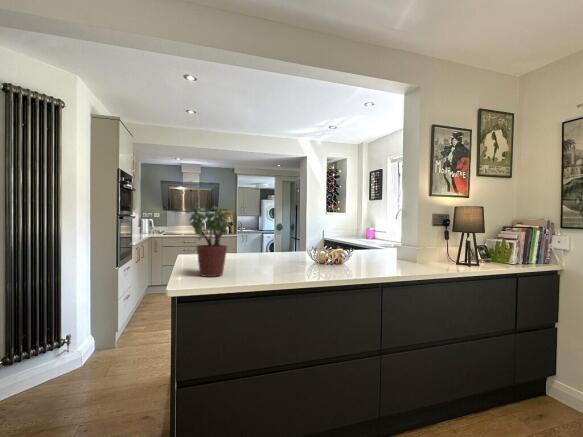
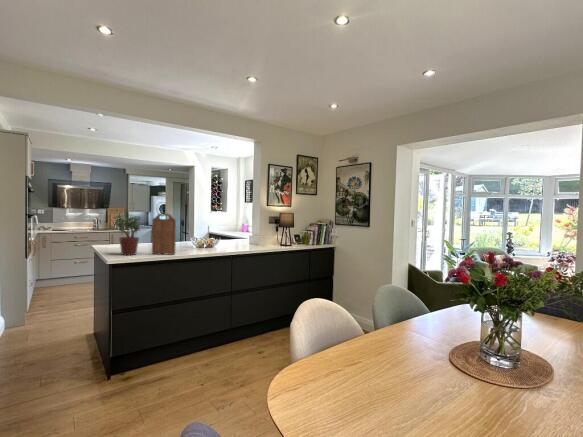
cutting board: none [247,204,287,279] -> present [152,214,176,255]

